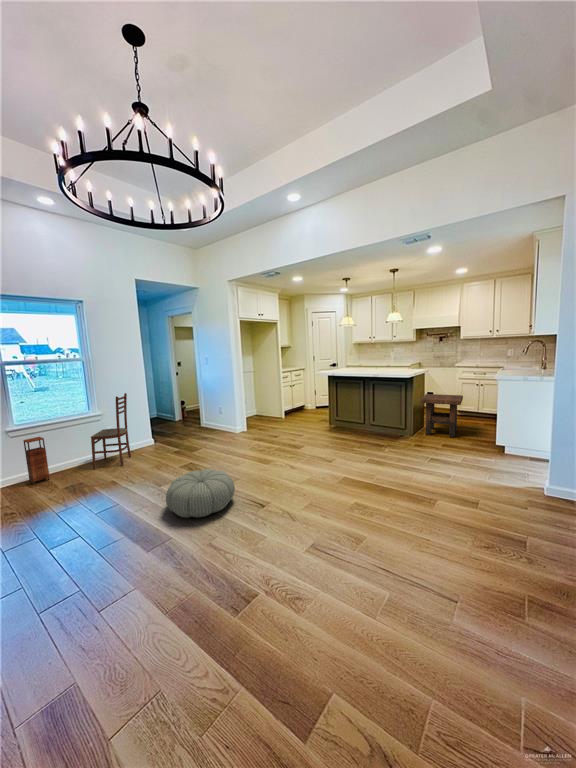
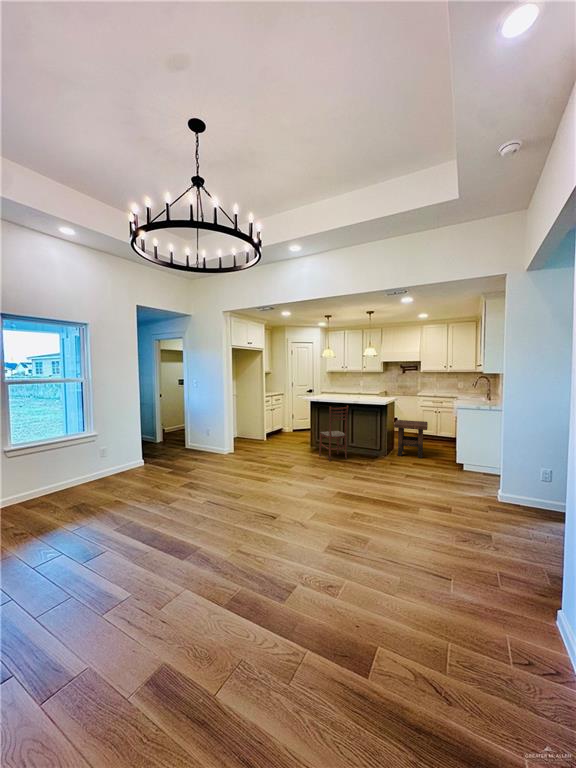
dining chair: present [91,393,131,469] -> present [319,406,348,461]
storage cabinet: present [23,437,50,485] -> none [20,457,44,507]
pouf: present [166,469,235,518] -> none [187,487,248,531]

